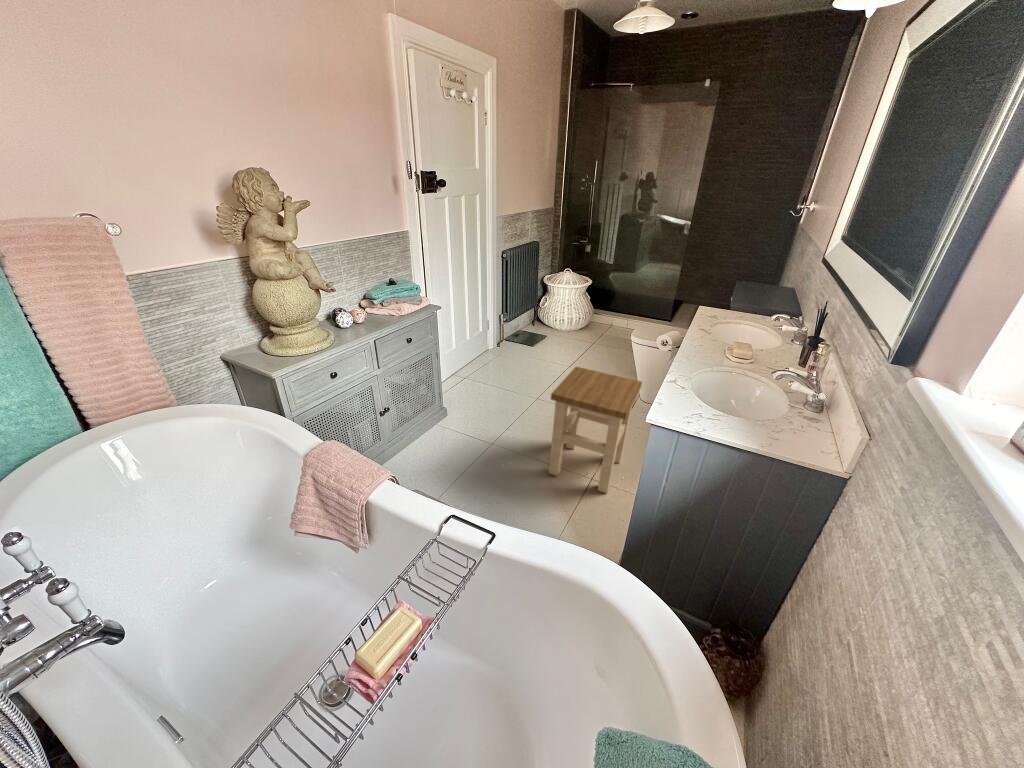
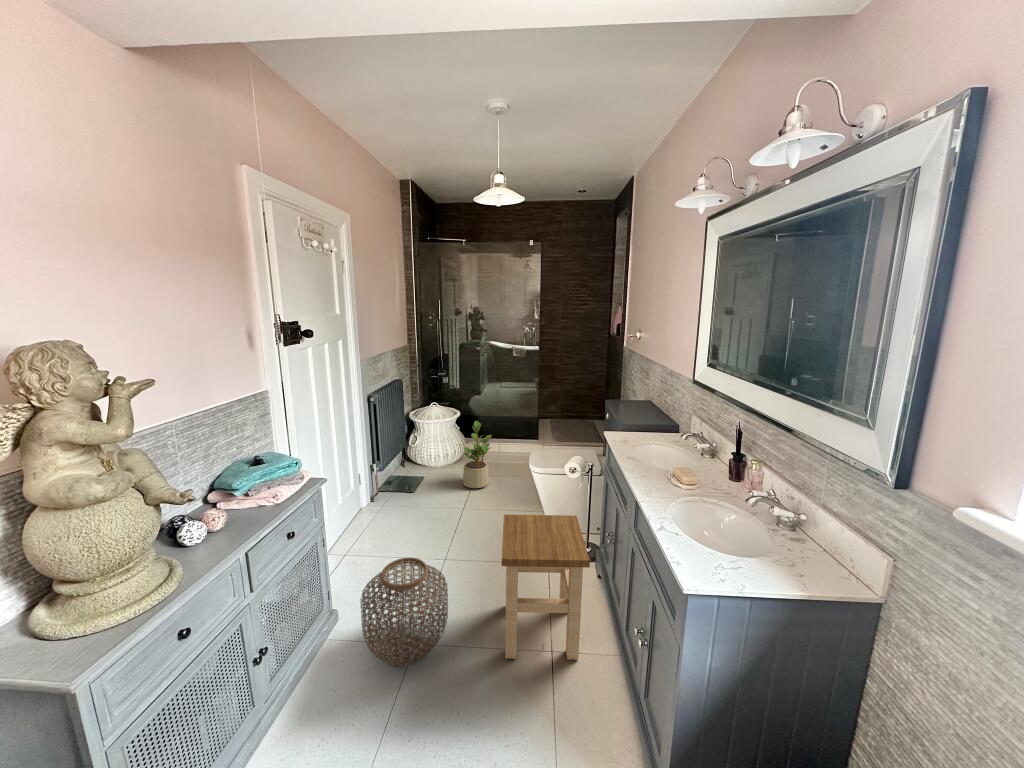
potted plant: none [578,289,614,355] -> present [463,421,492,488]
woven basket: none [451,380,516,454] -> present [361,557,448,666]

